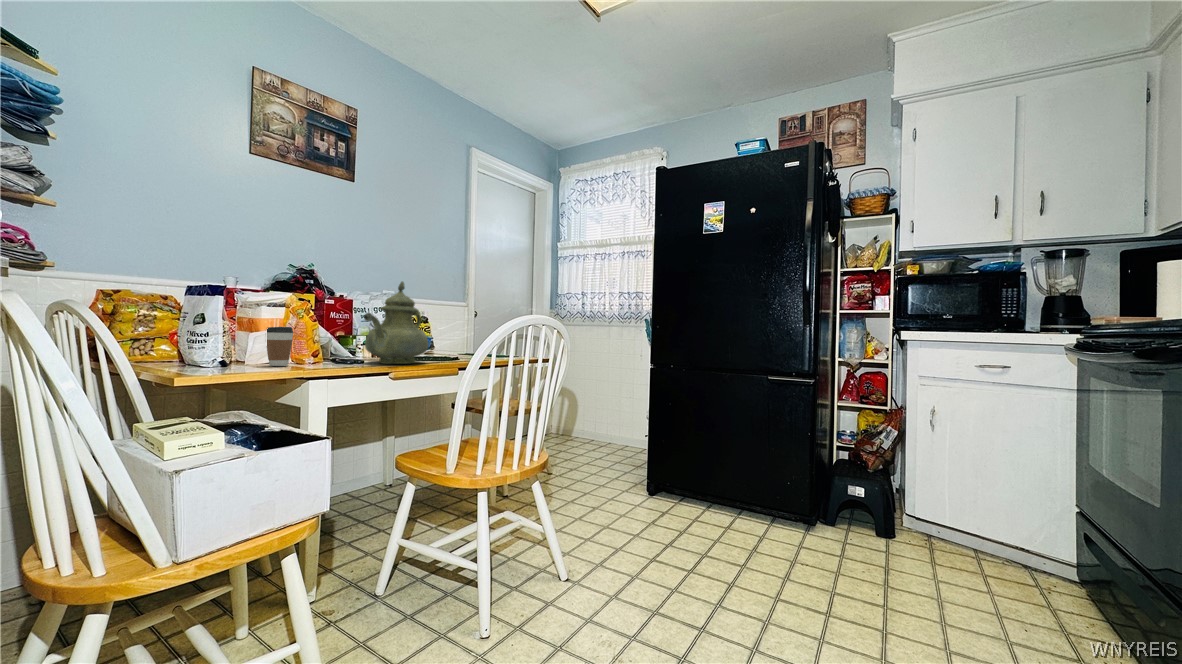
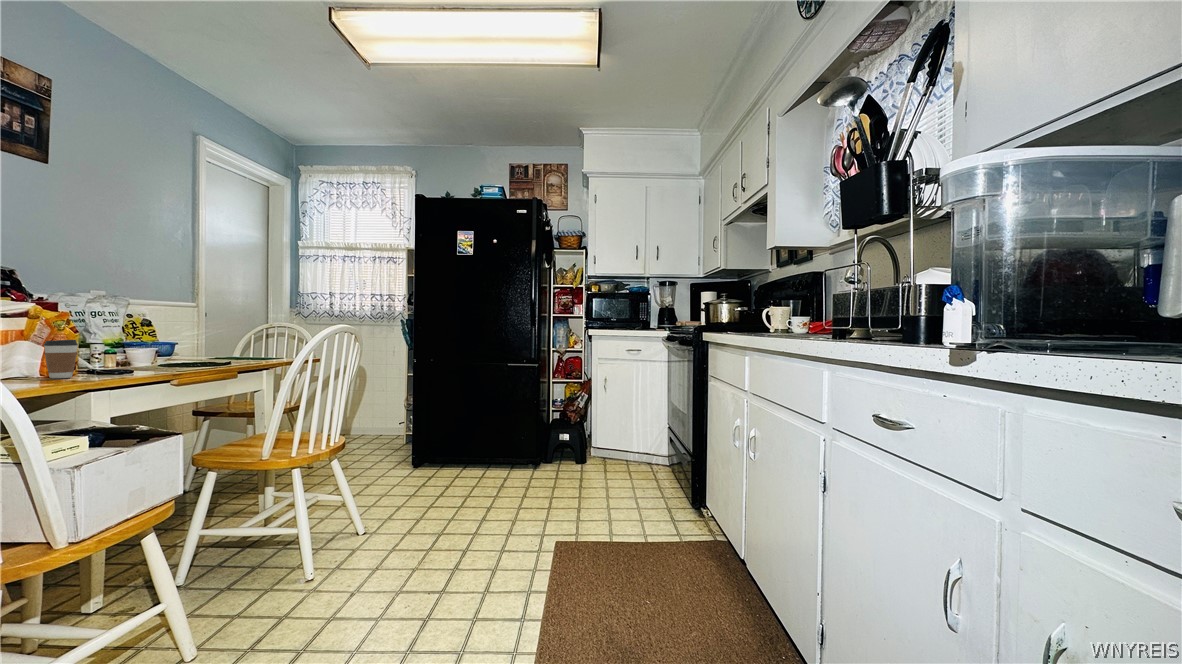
teapot: present [364,281,428,364] -> none [149,294,220,371]

